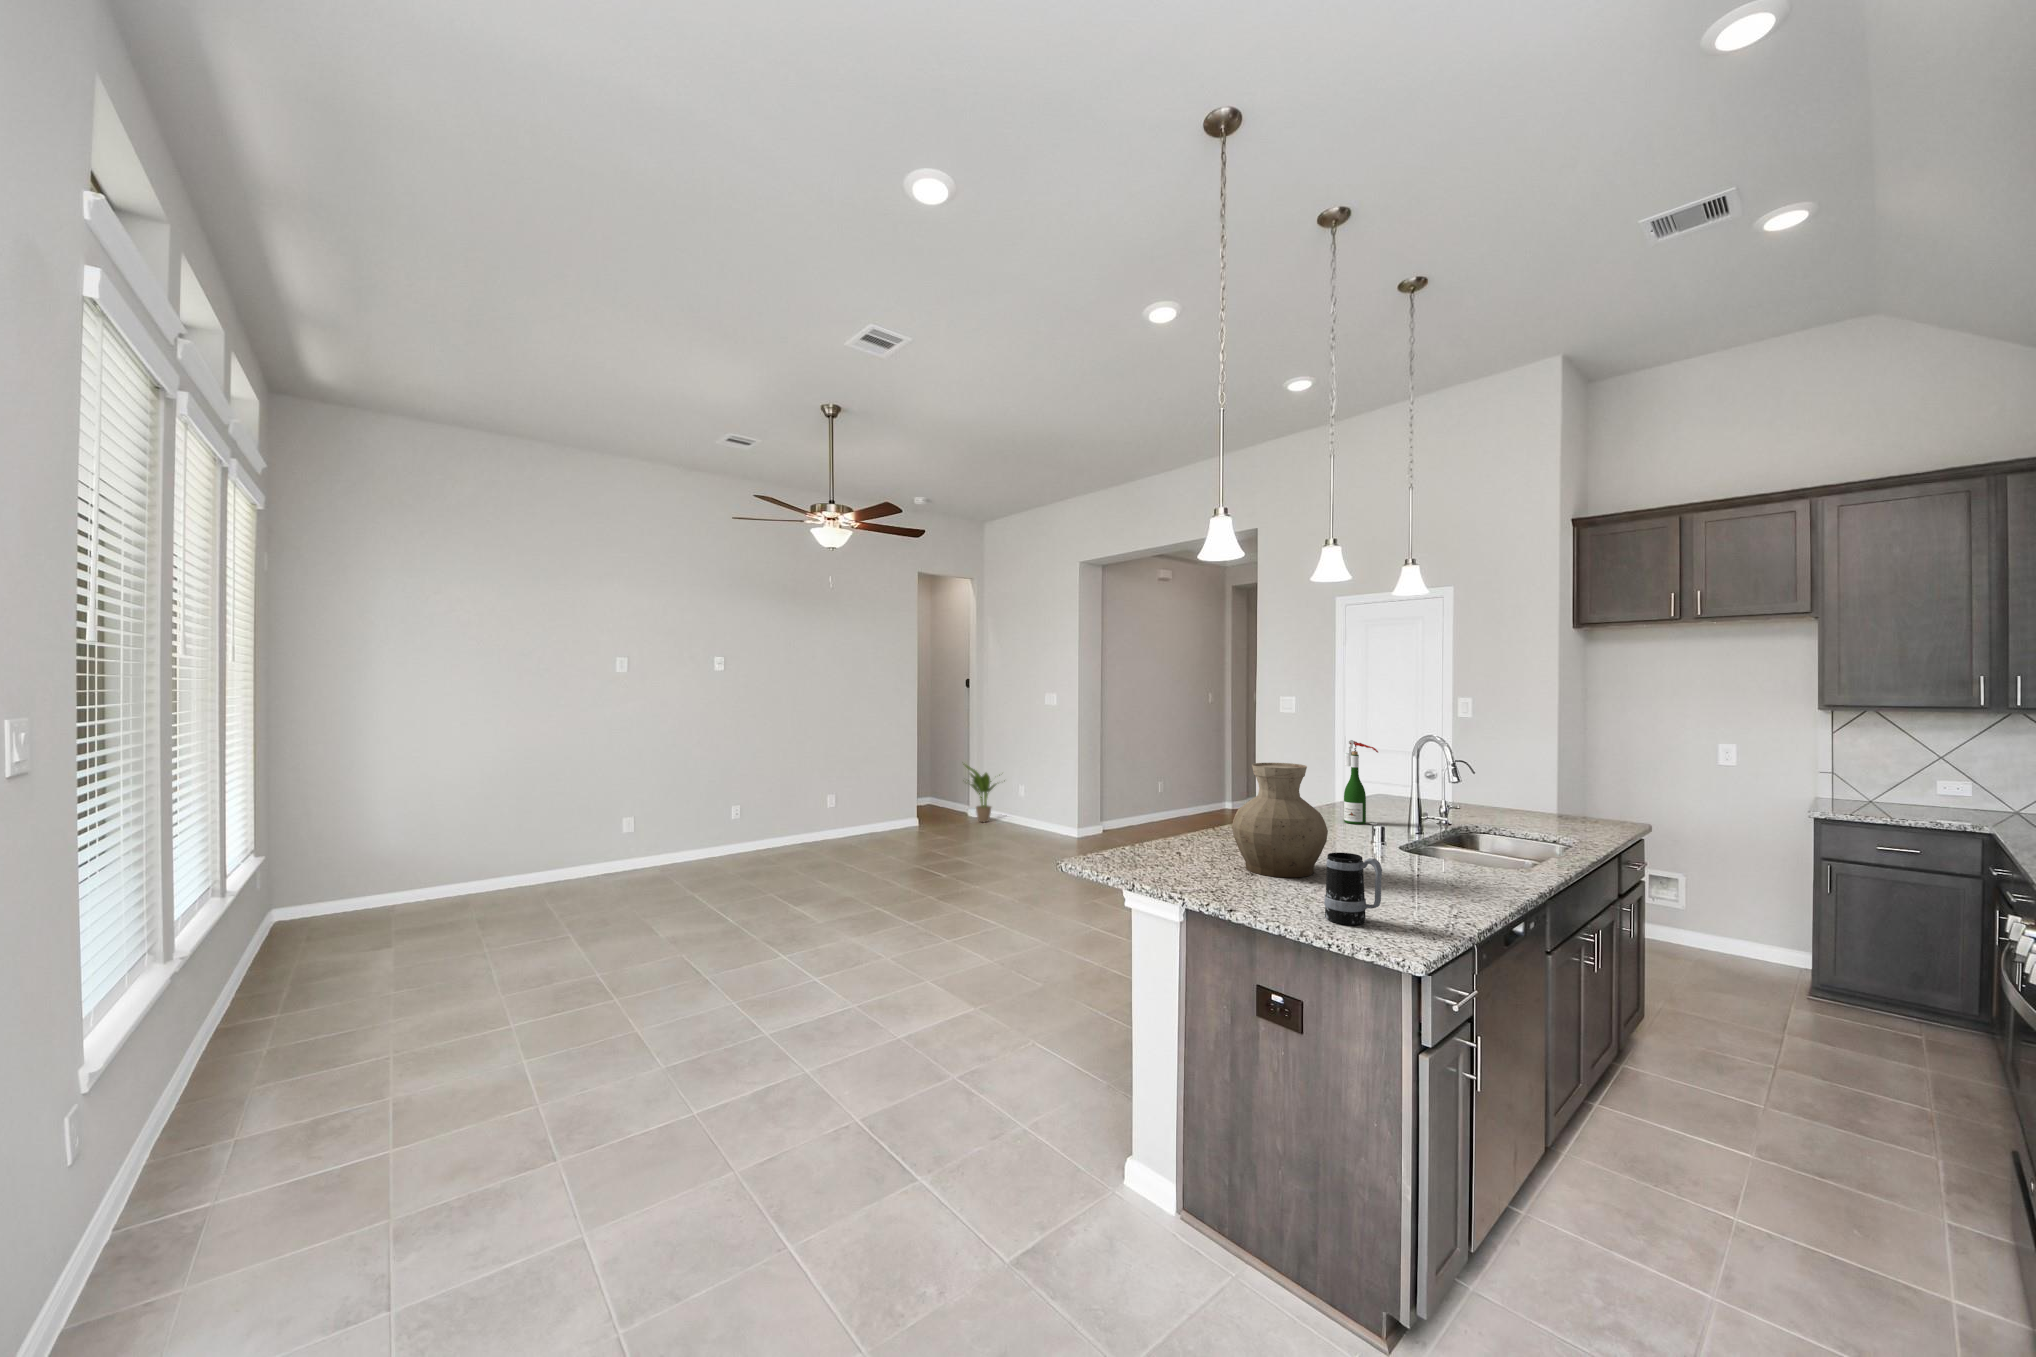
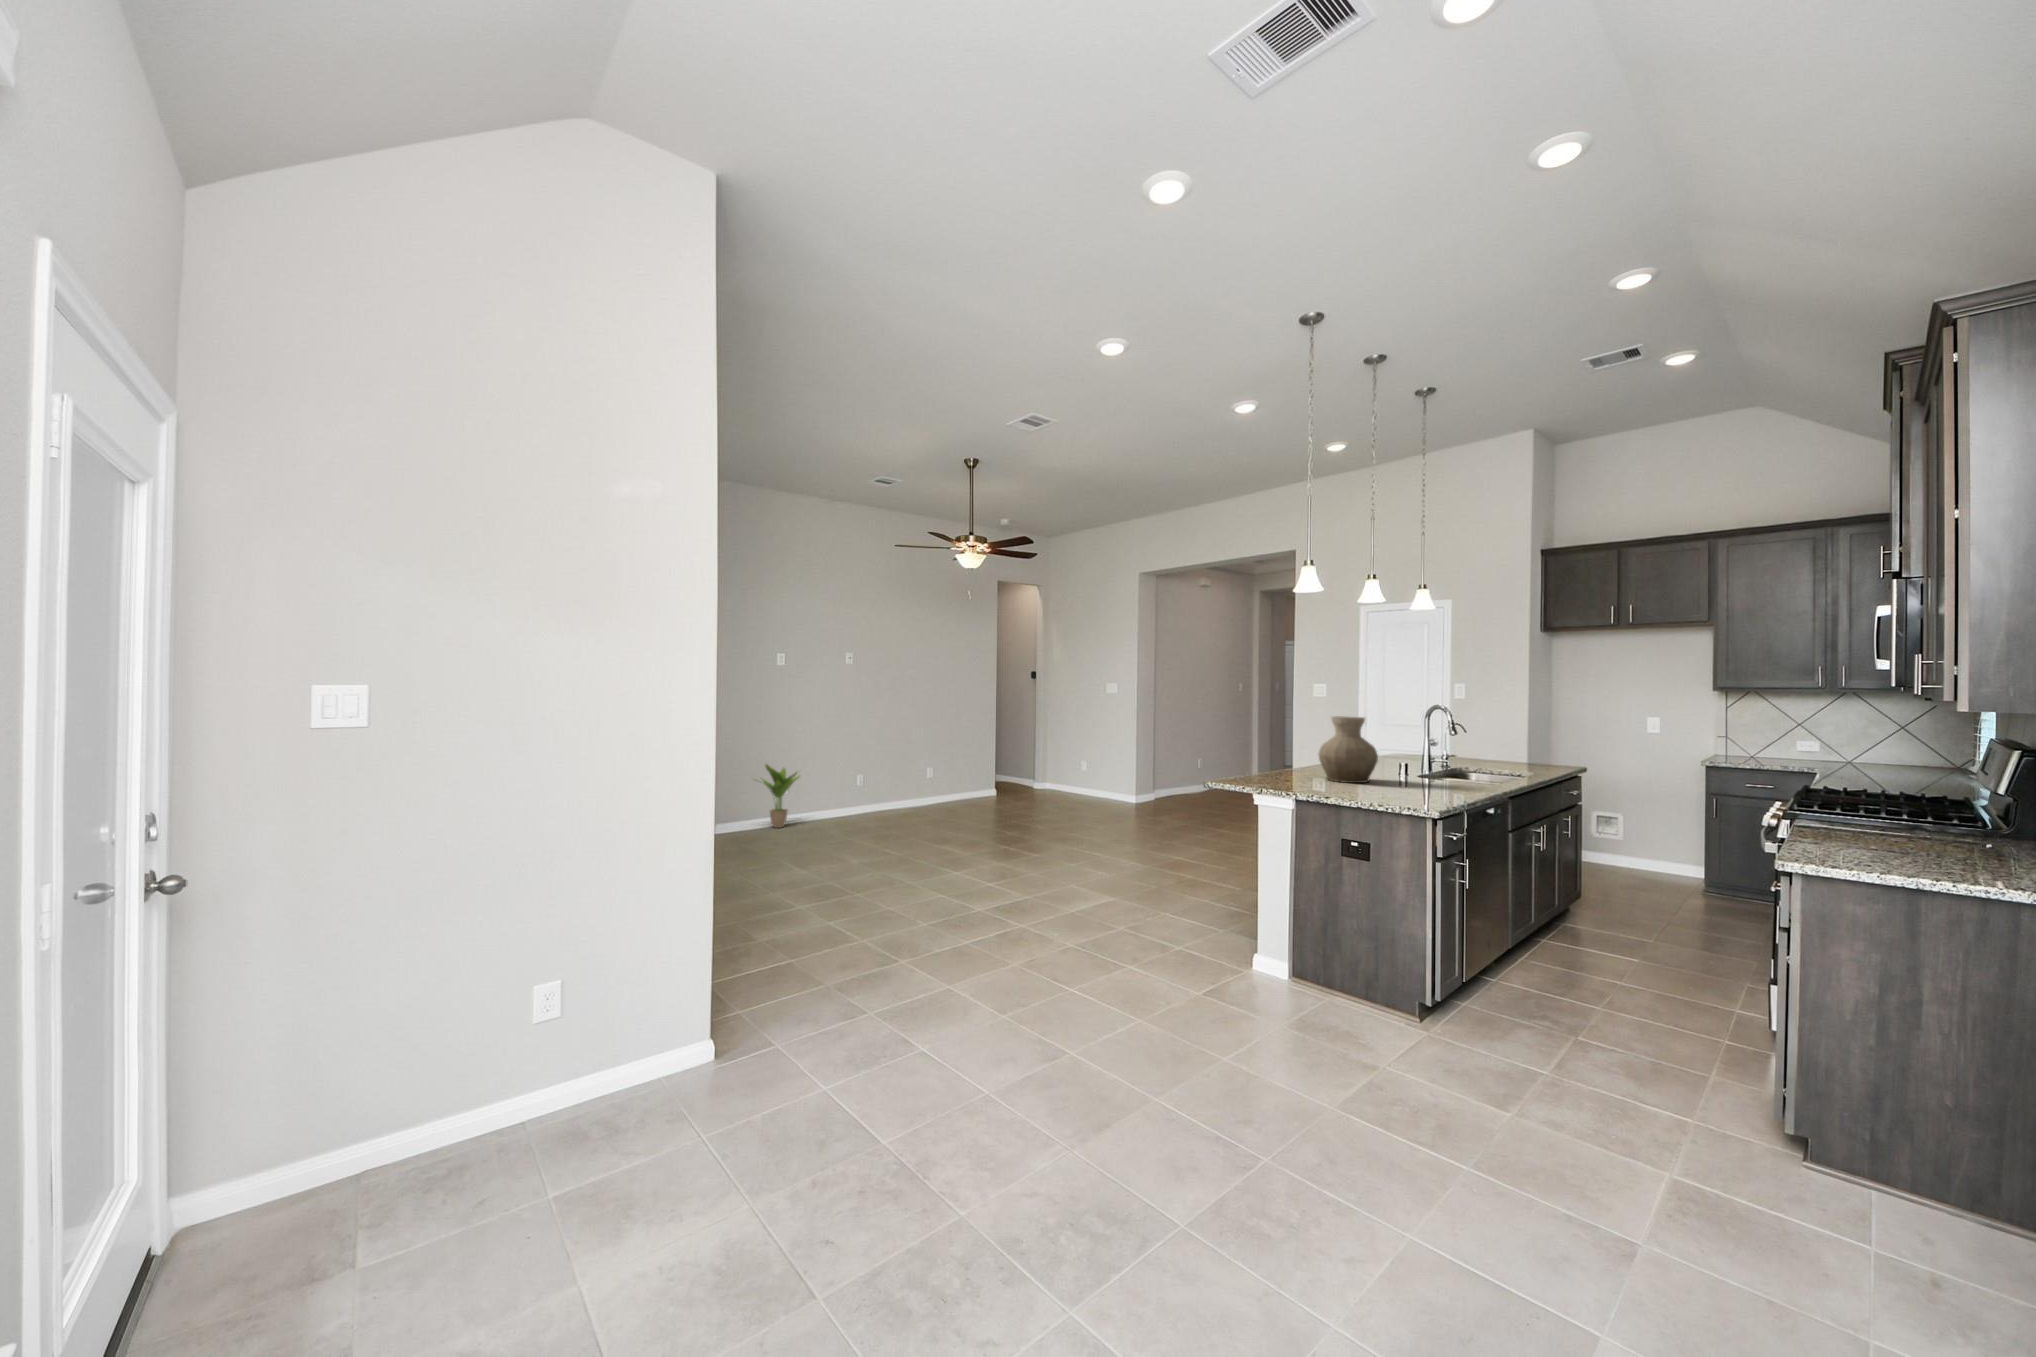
wine bottle: present [1344,740,1378,825] -> none [1379,708,1403,764]
potted plant: present [963,764,1005,822] -> present [755,764,799,828]
mug: present [1324,852,1382,925] -> none [1383,760,1416,797]

